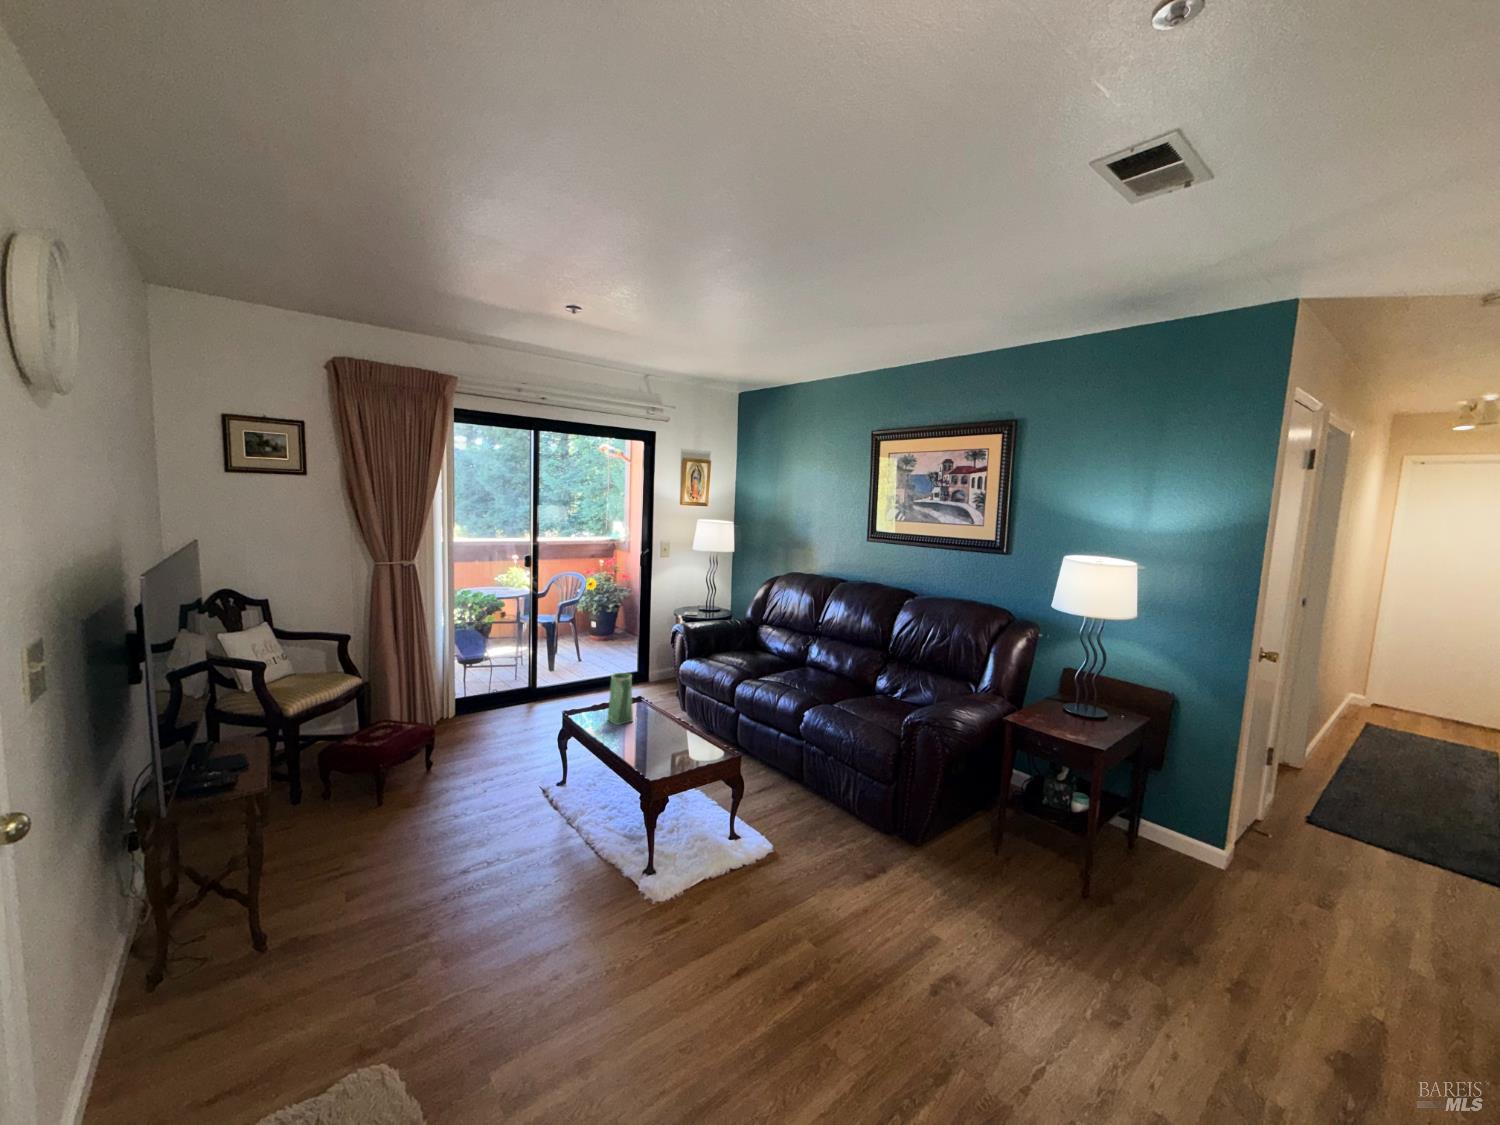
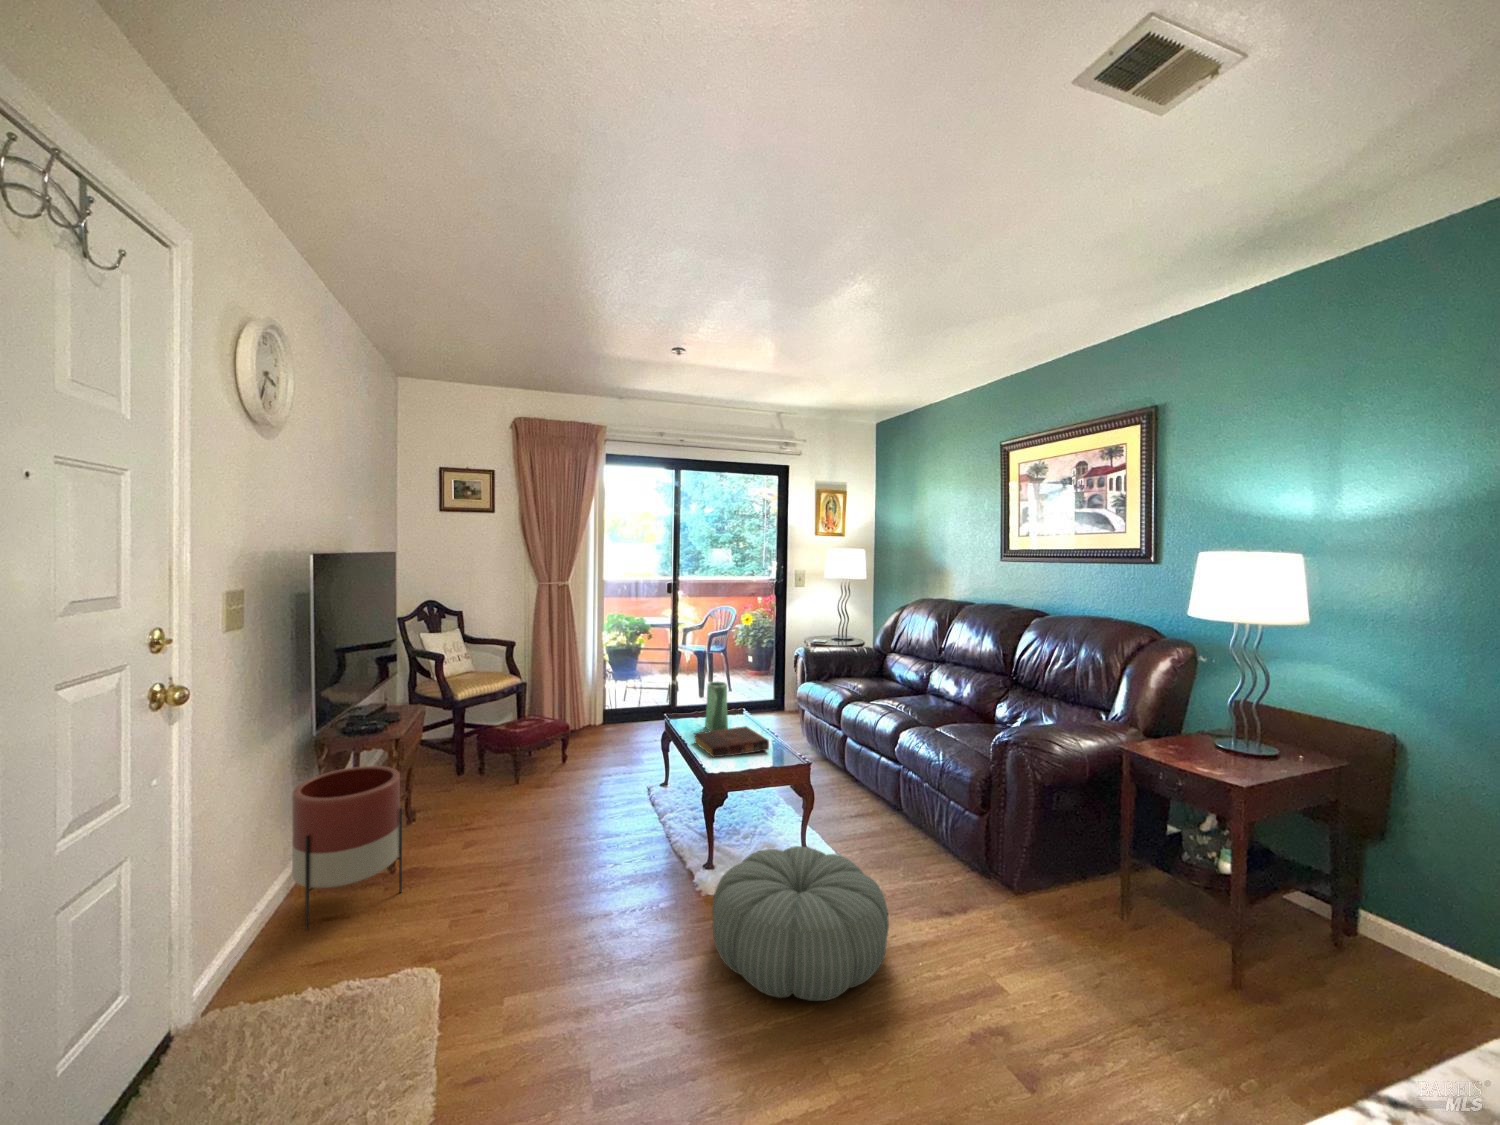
book: none [607,718,689,761] -> present [694,726,769,757]
planter: none [104,833,279,1070] -> present [292,766,402,930]
pouf: none [684,844,856,1004] -> present [712,846,889,1001]

